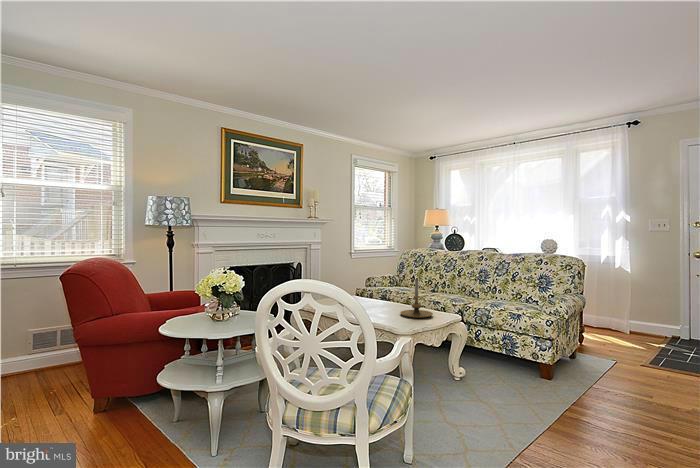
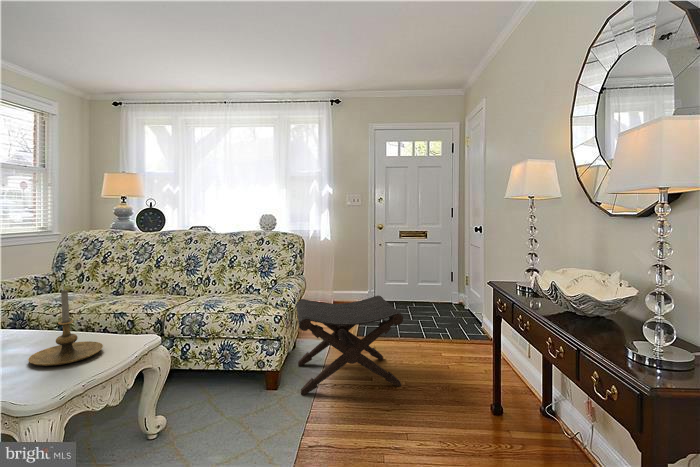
footstool: none [567,313,684,410] -> present [296,296,403,395]

